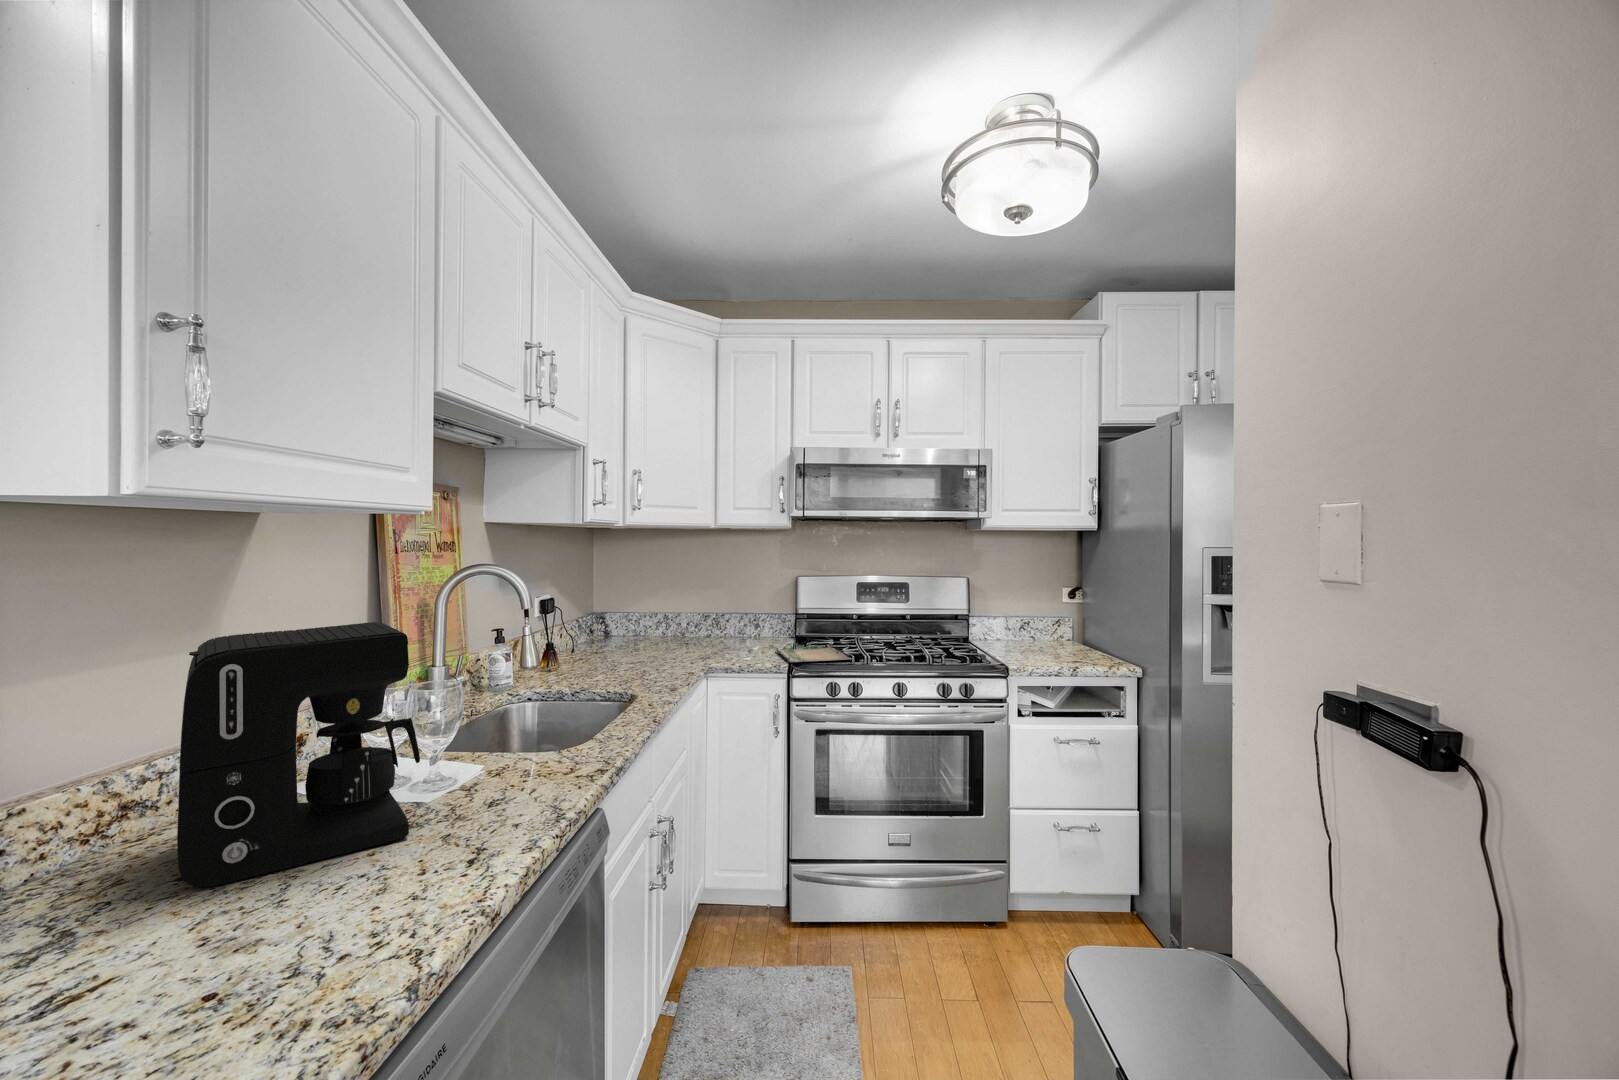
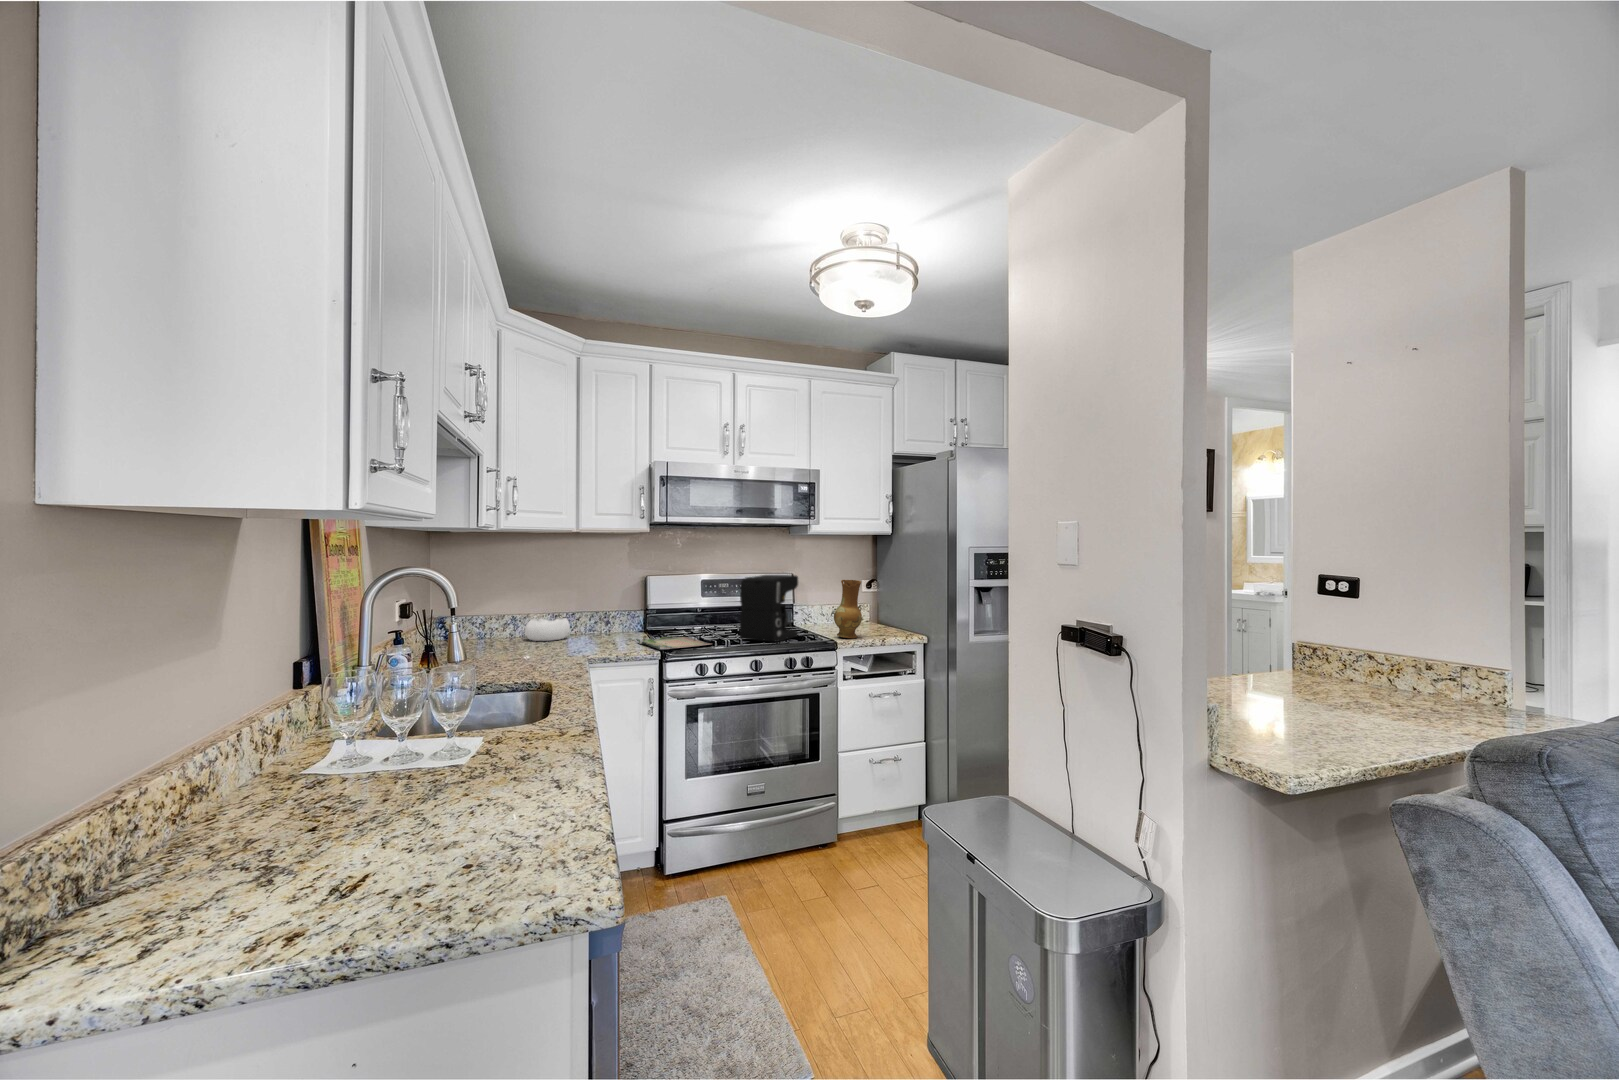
ceramic jug: none [1010,586,1048,662] -> present [834,580,862,639]
decorative bowl: none [671,616,716,643] -> present [525,616,570,641]
coffee maker: present [177,622,420,887] -> present [739,575,798,642]

